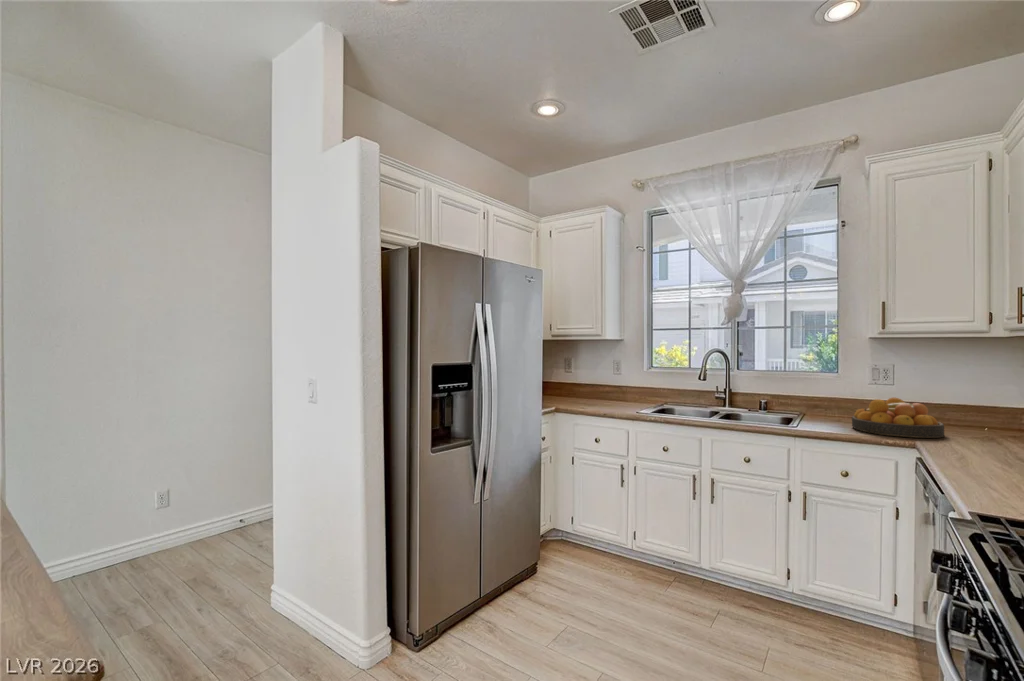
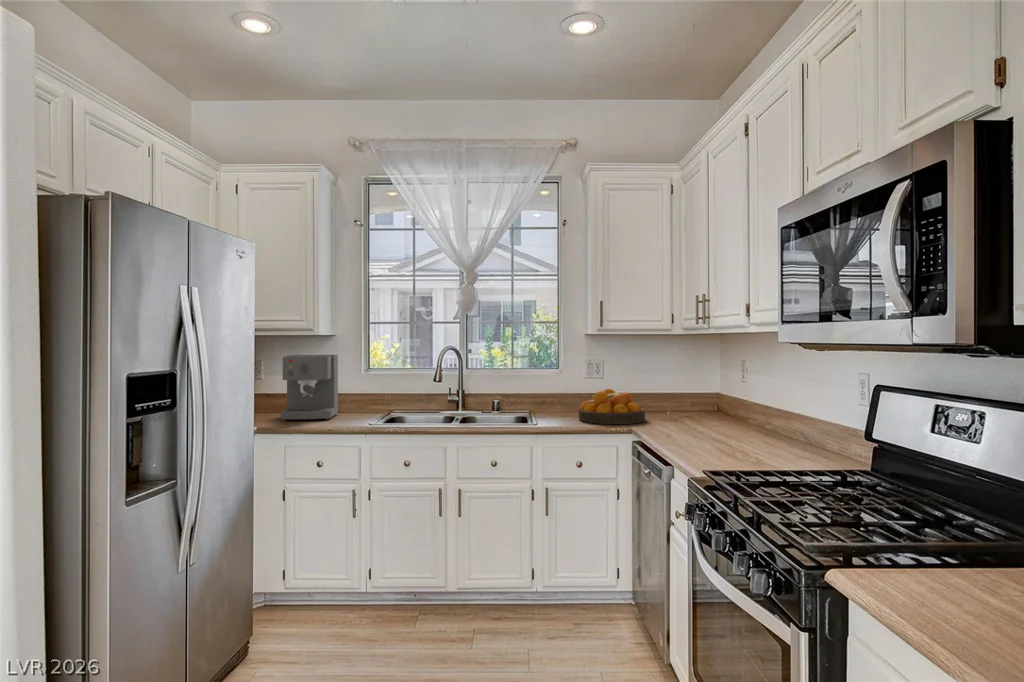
coffee maker: none [579,354,623,405] -> present [281,355,338,421]

